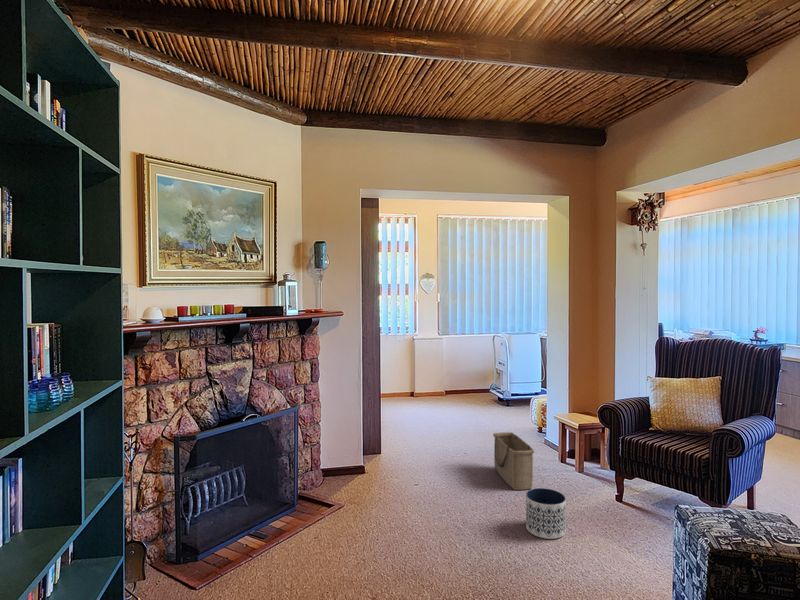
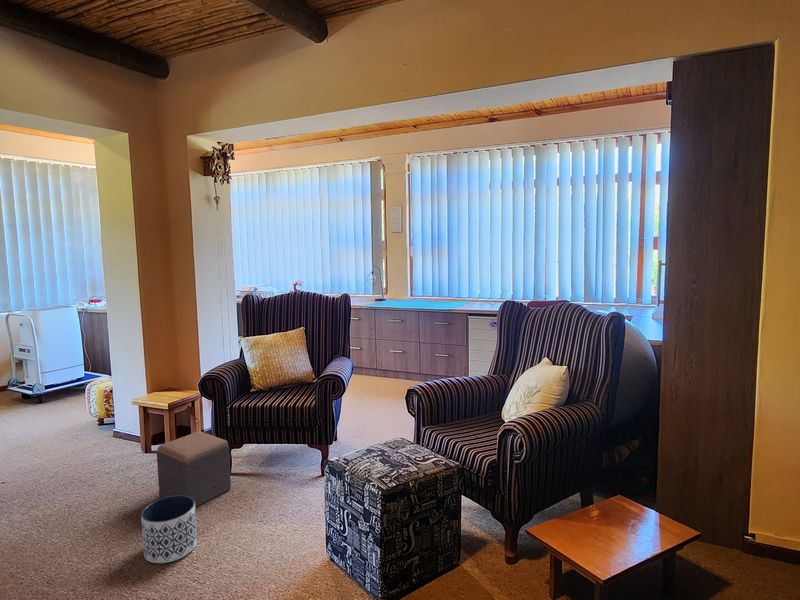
basket: present [493,432,534,490] -> none [51,441,127,515]
footstool: none [555,451,613,512] -> present [157,431,231,507]

